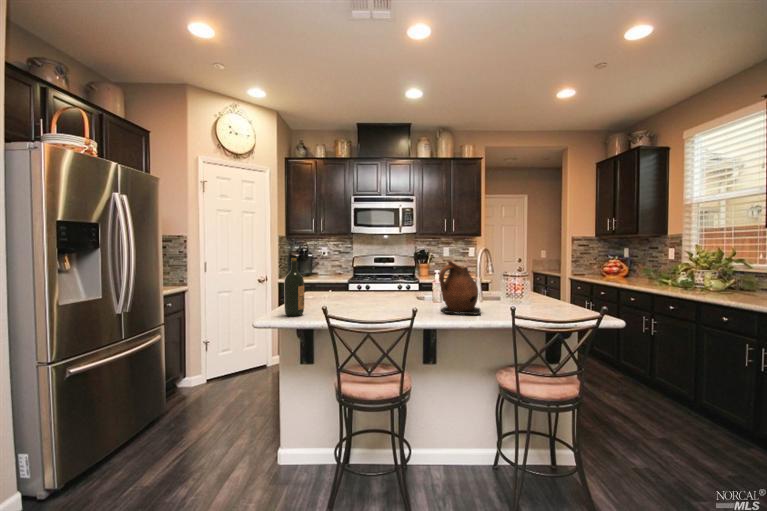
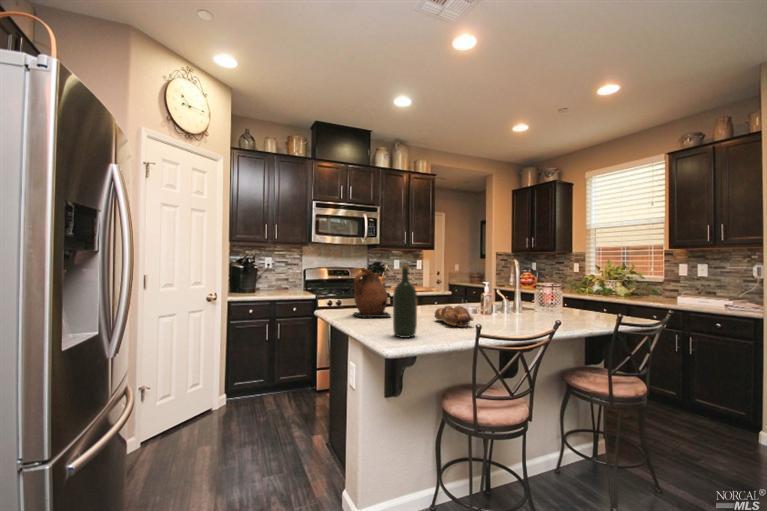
ceramic pitcher: present [439,261,481,315] -> present [353,268,391,317]
bread loaf: none [350,293,384,312] -> present [435,306,474,327]

